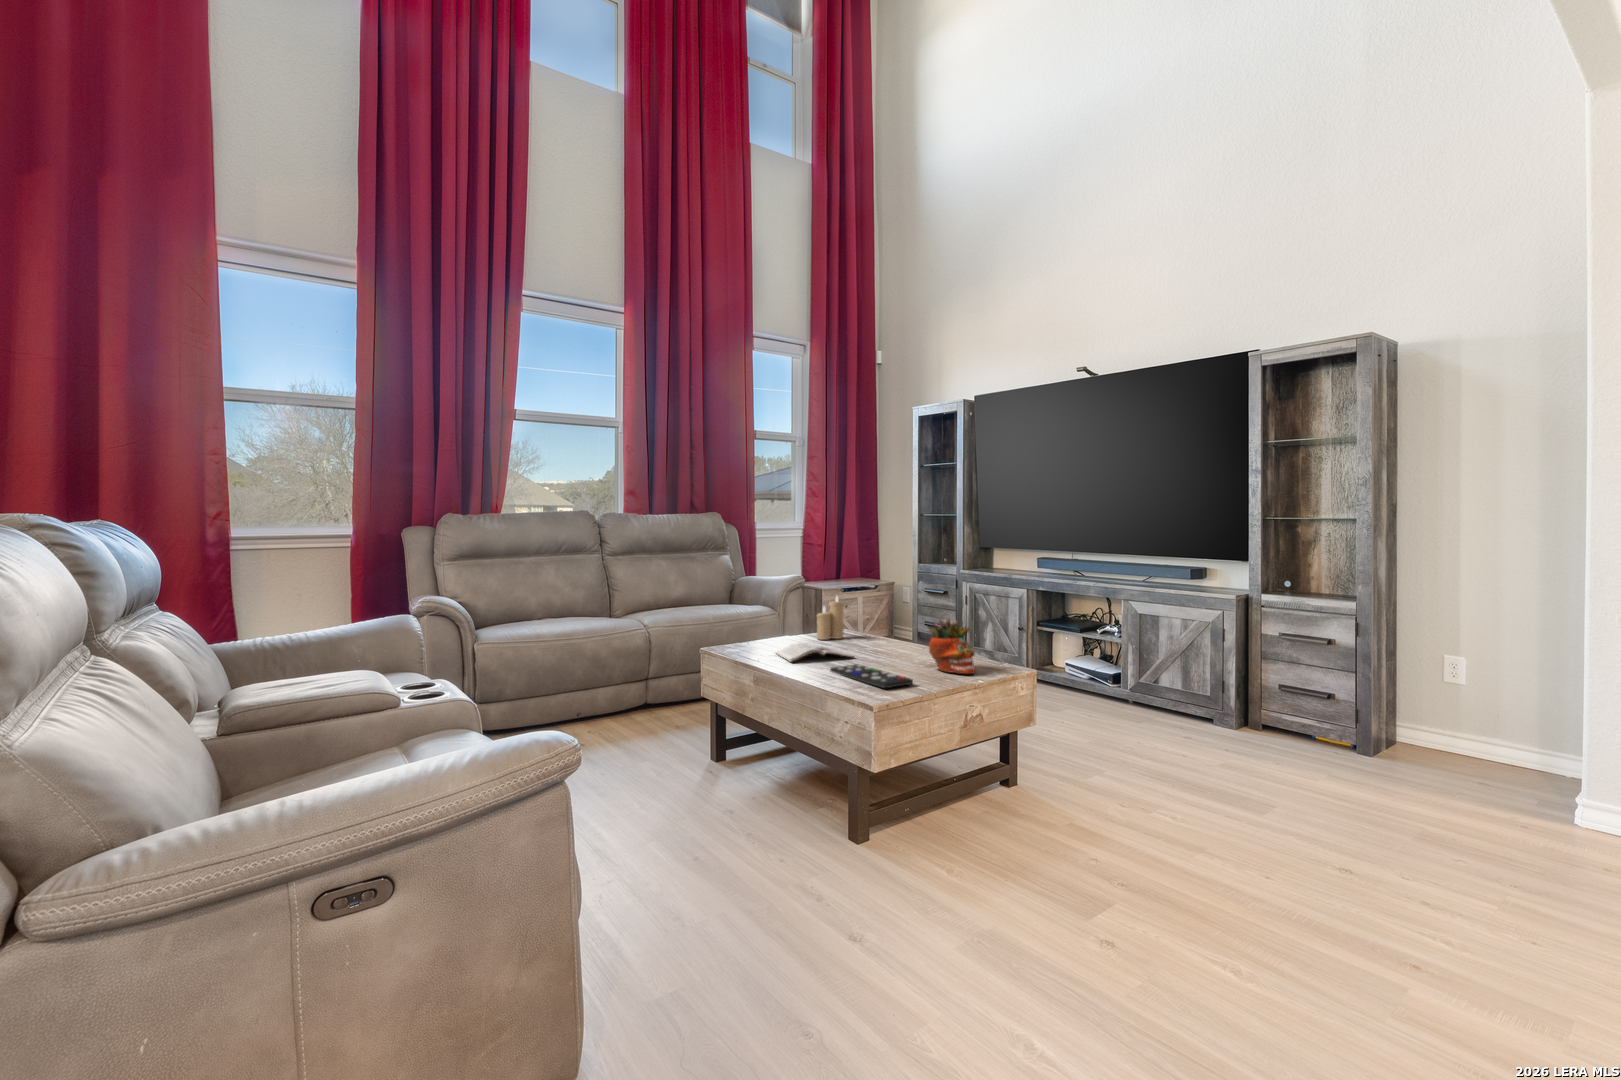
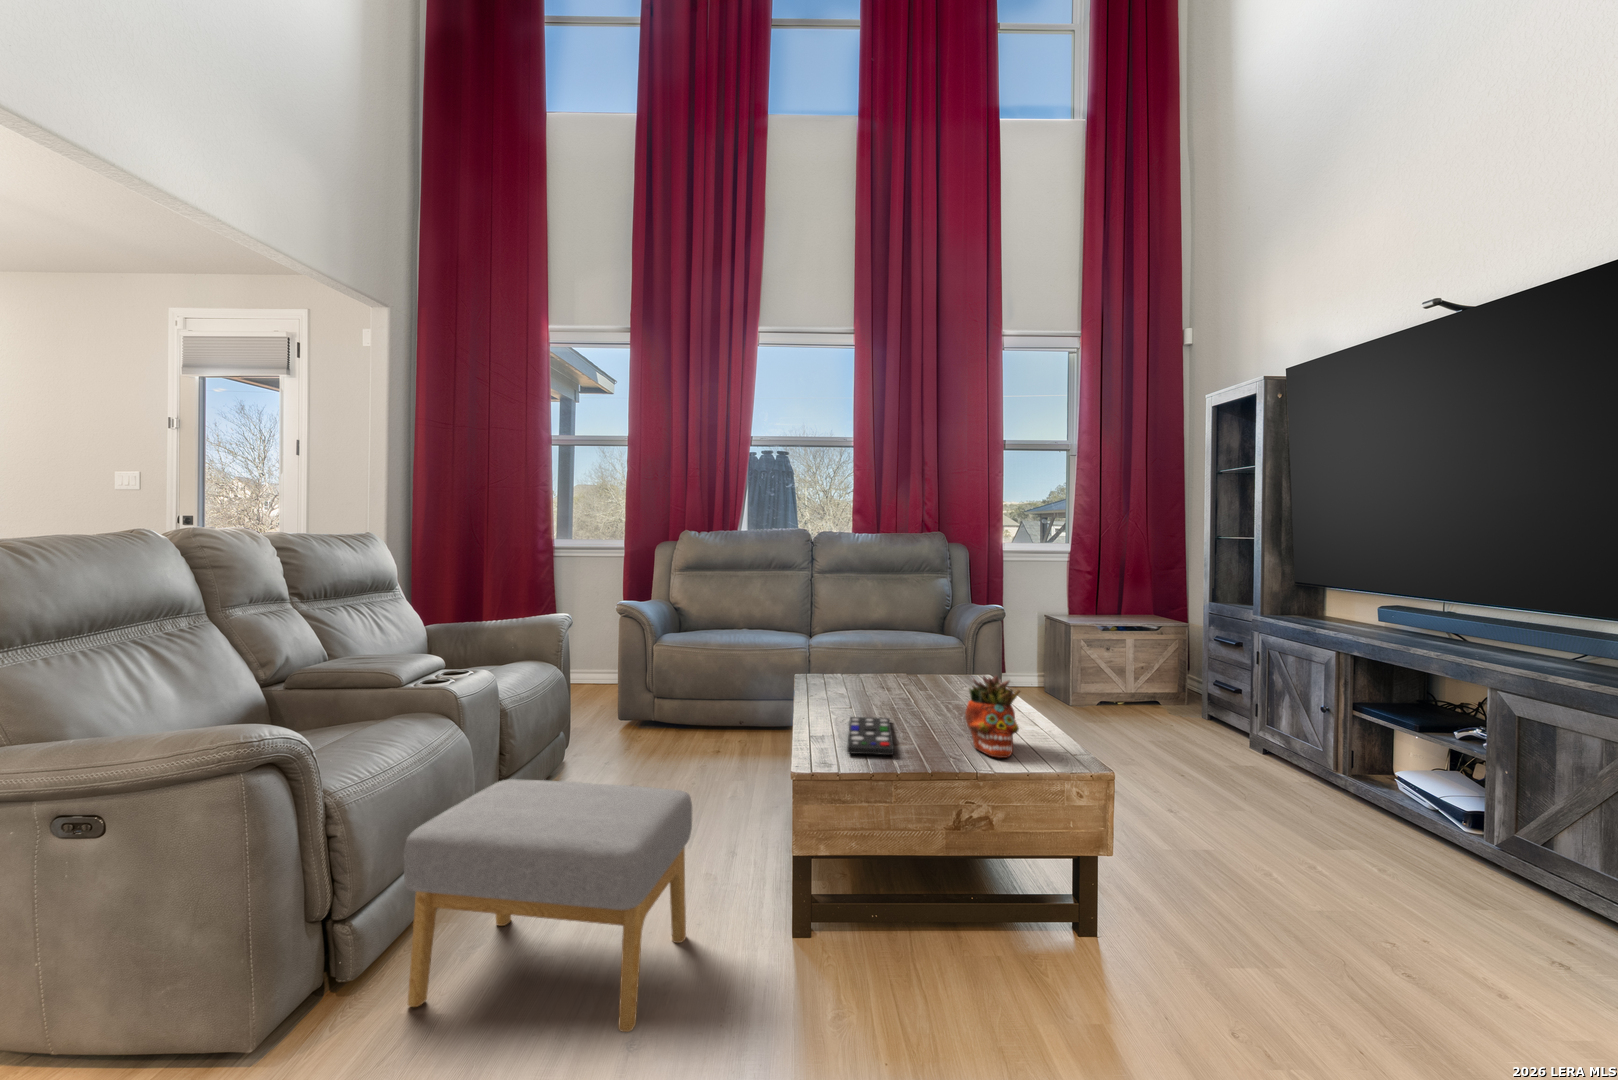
candle: present [817,597,844,640] -> none [927,632,963,685]
magazine: present [776,643,853,662] -> none [832,682,921,710]
footstool: none [616,740,861,981] -> present [404,779,692,1032]

